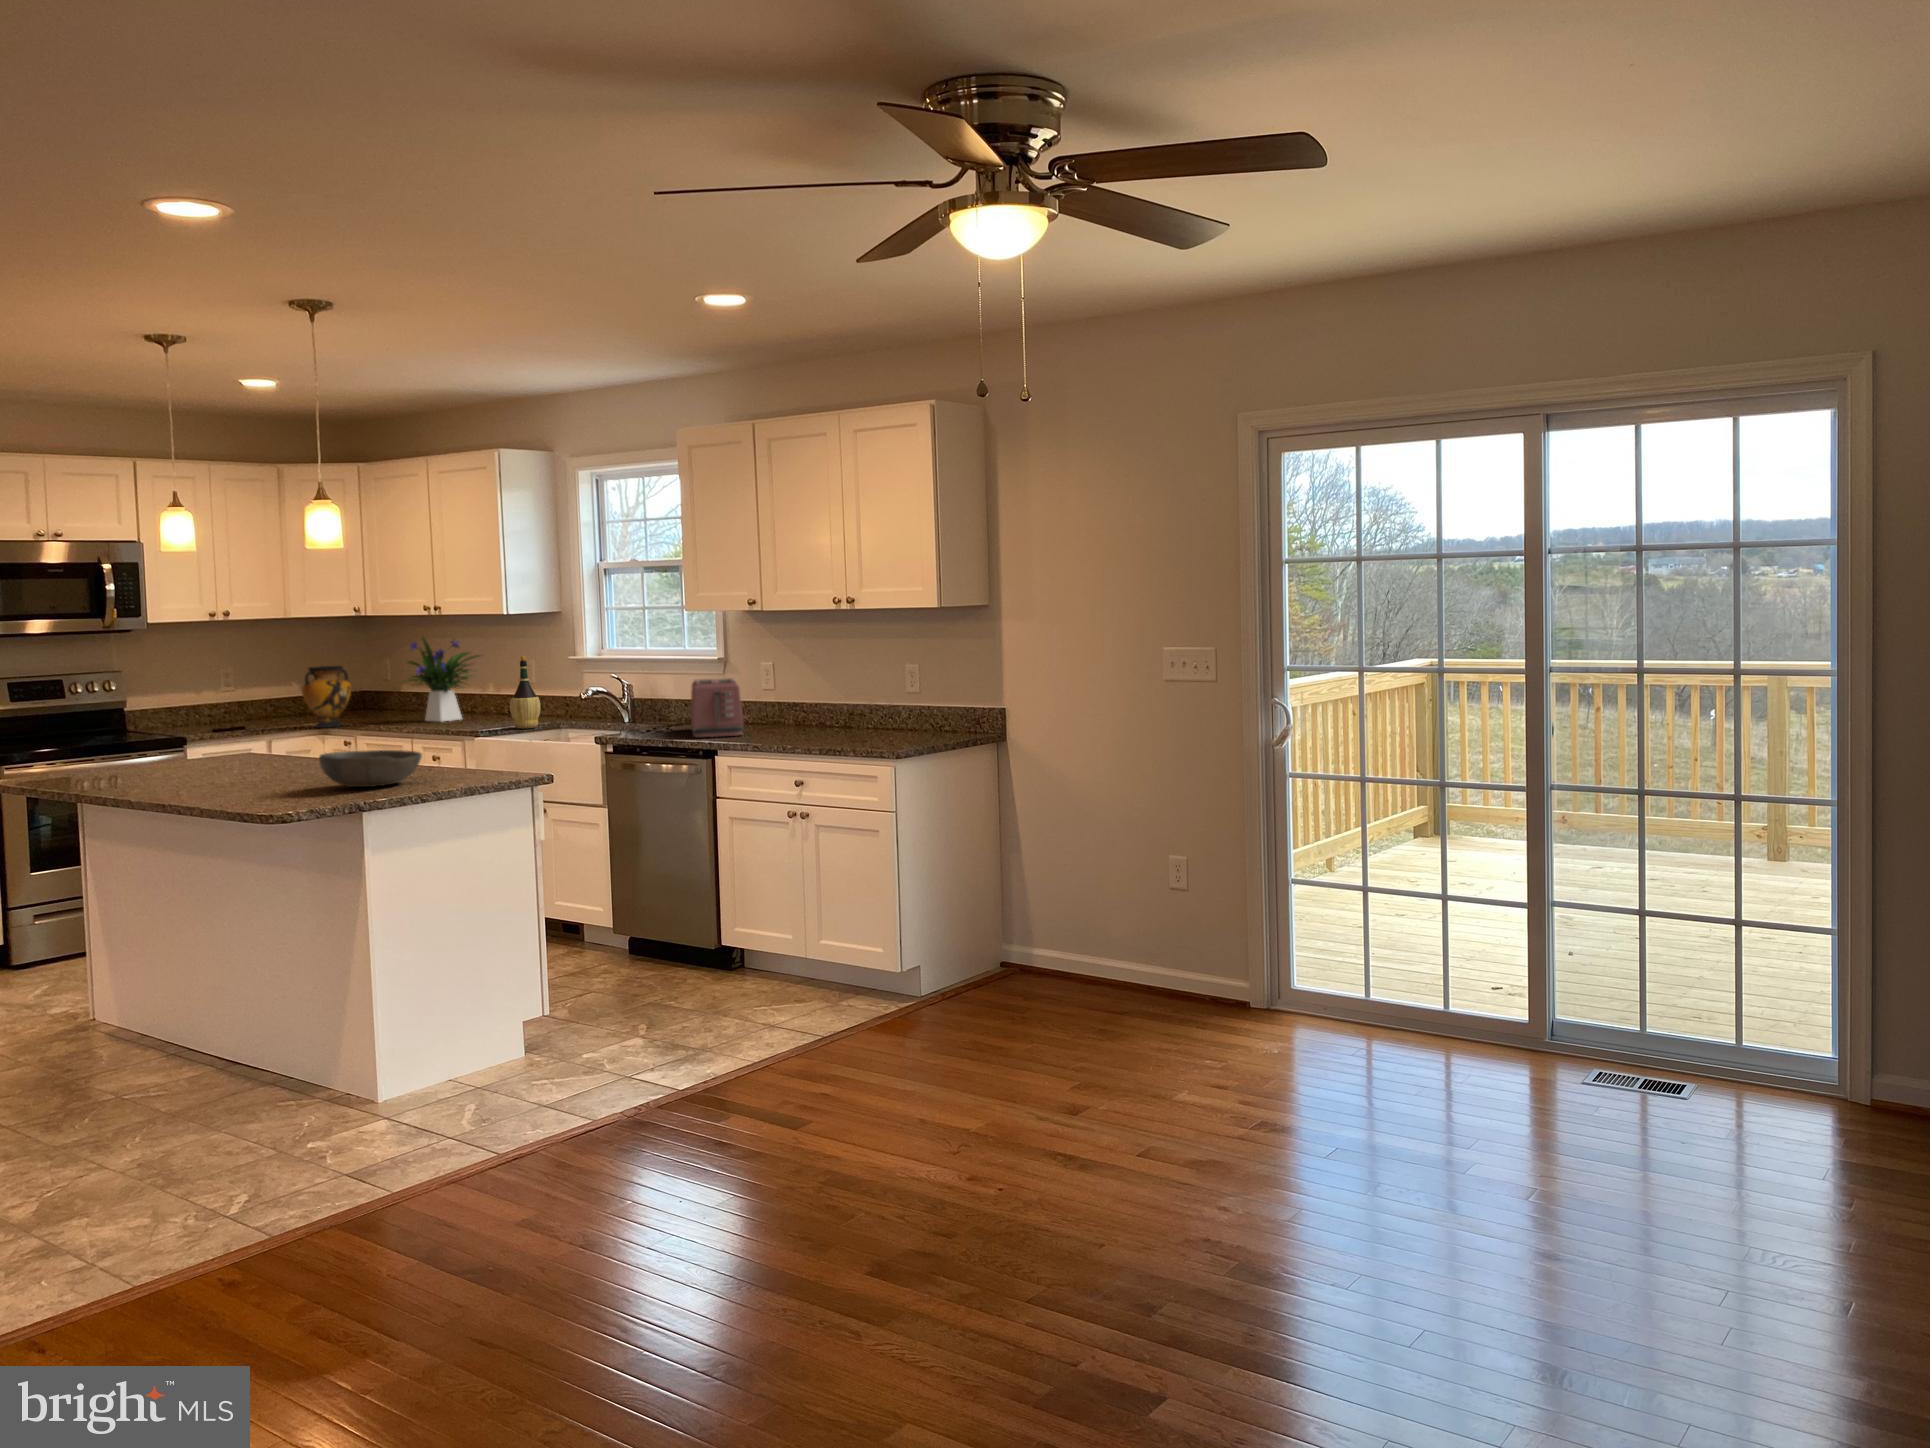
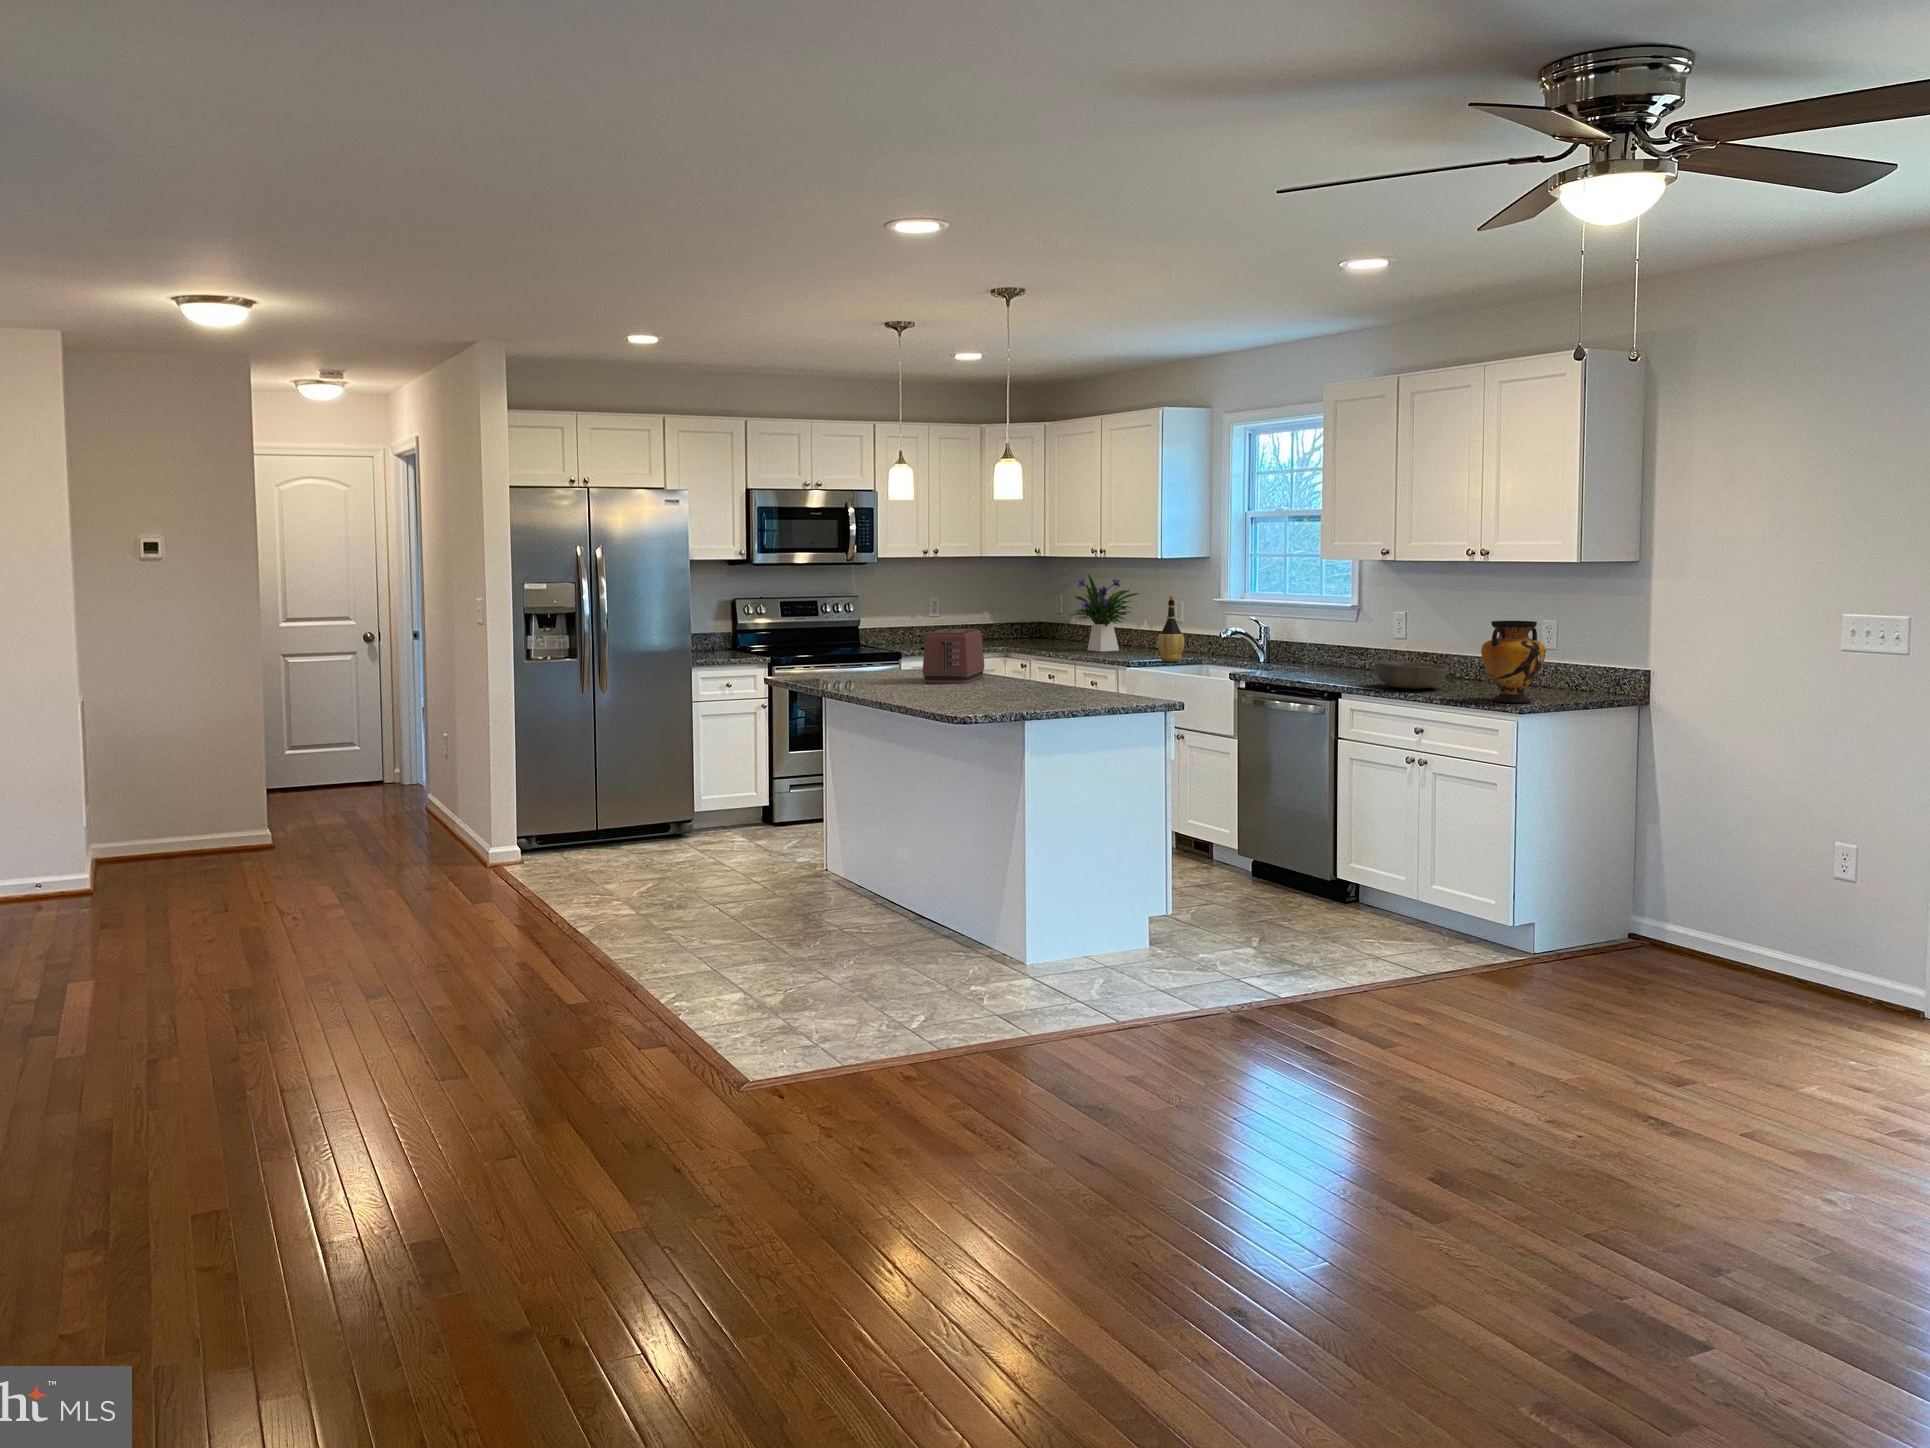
vase: present [302,666,351,728] -> present [1481,621,1546,703]
toaster: present [691,678,743,737] -> present [923,629,985,684]
bowl: present [319,750,422,787] -> present [1374,661,1449,689]

